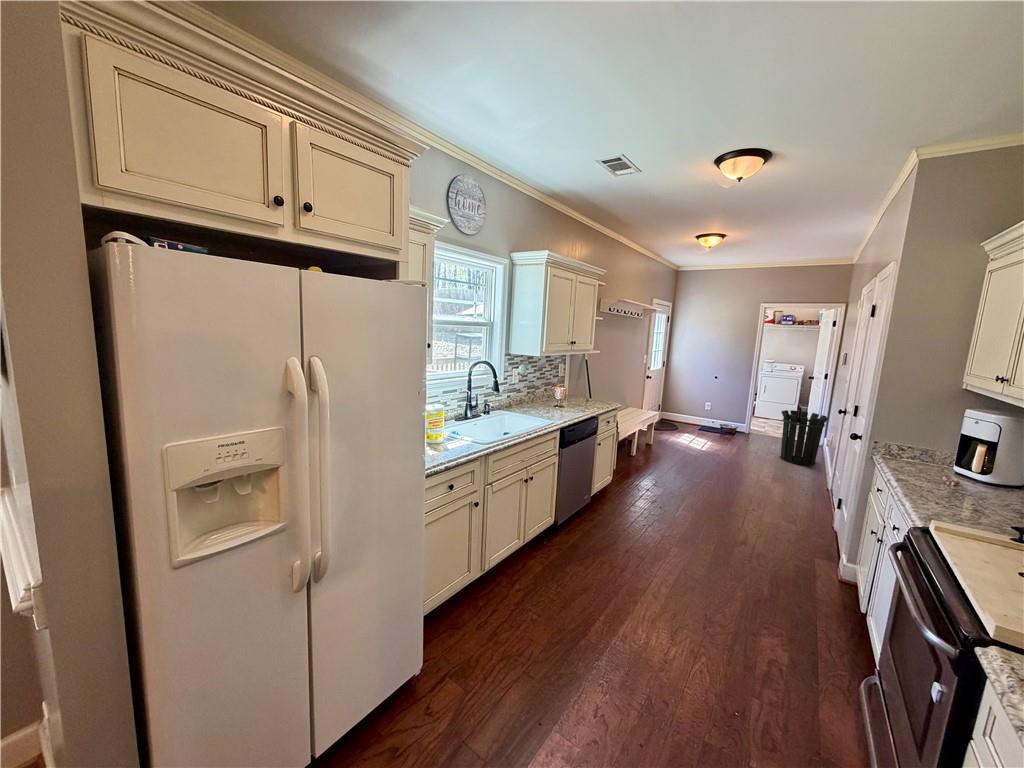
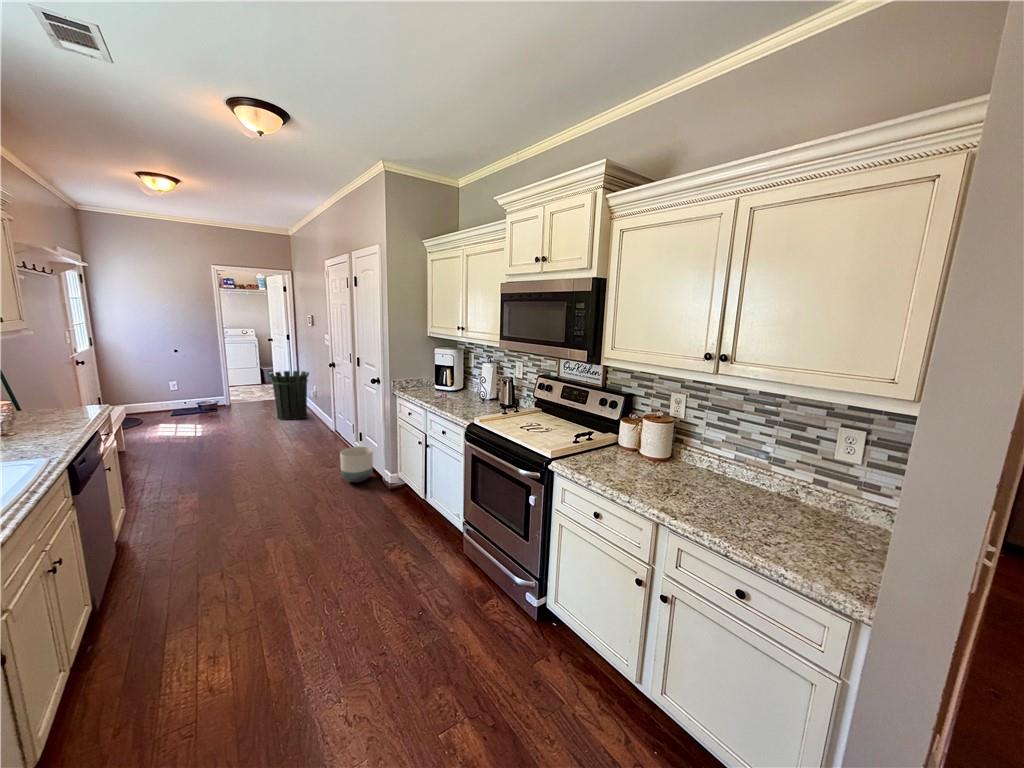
planter: none [788,507,837,553] -> present [340,447,373,482]

